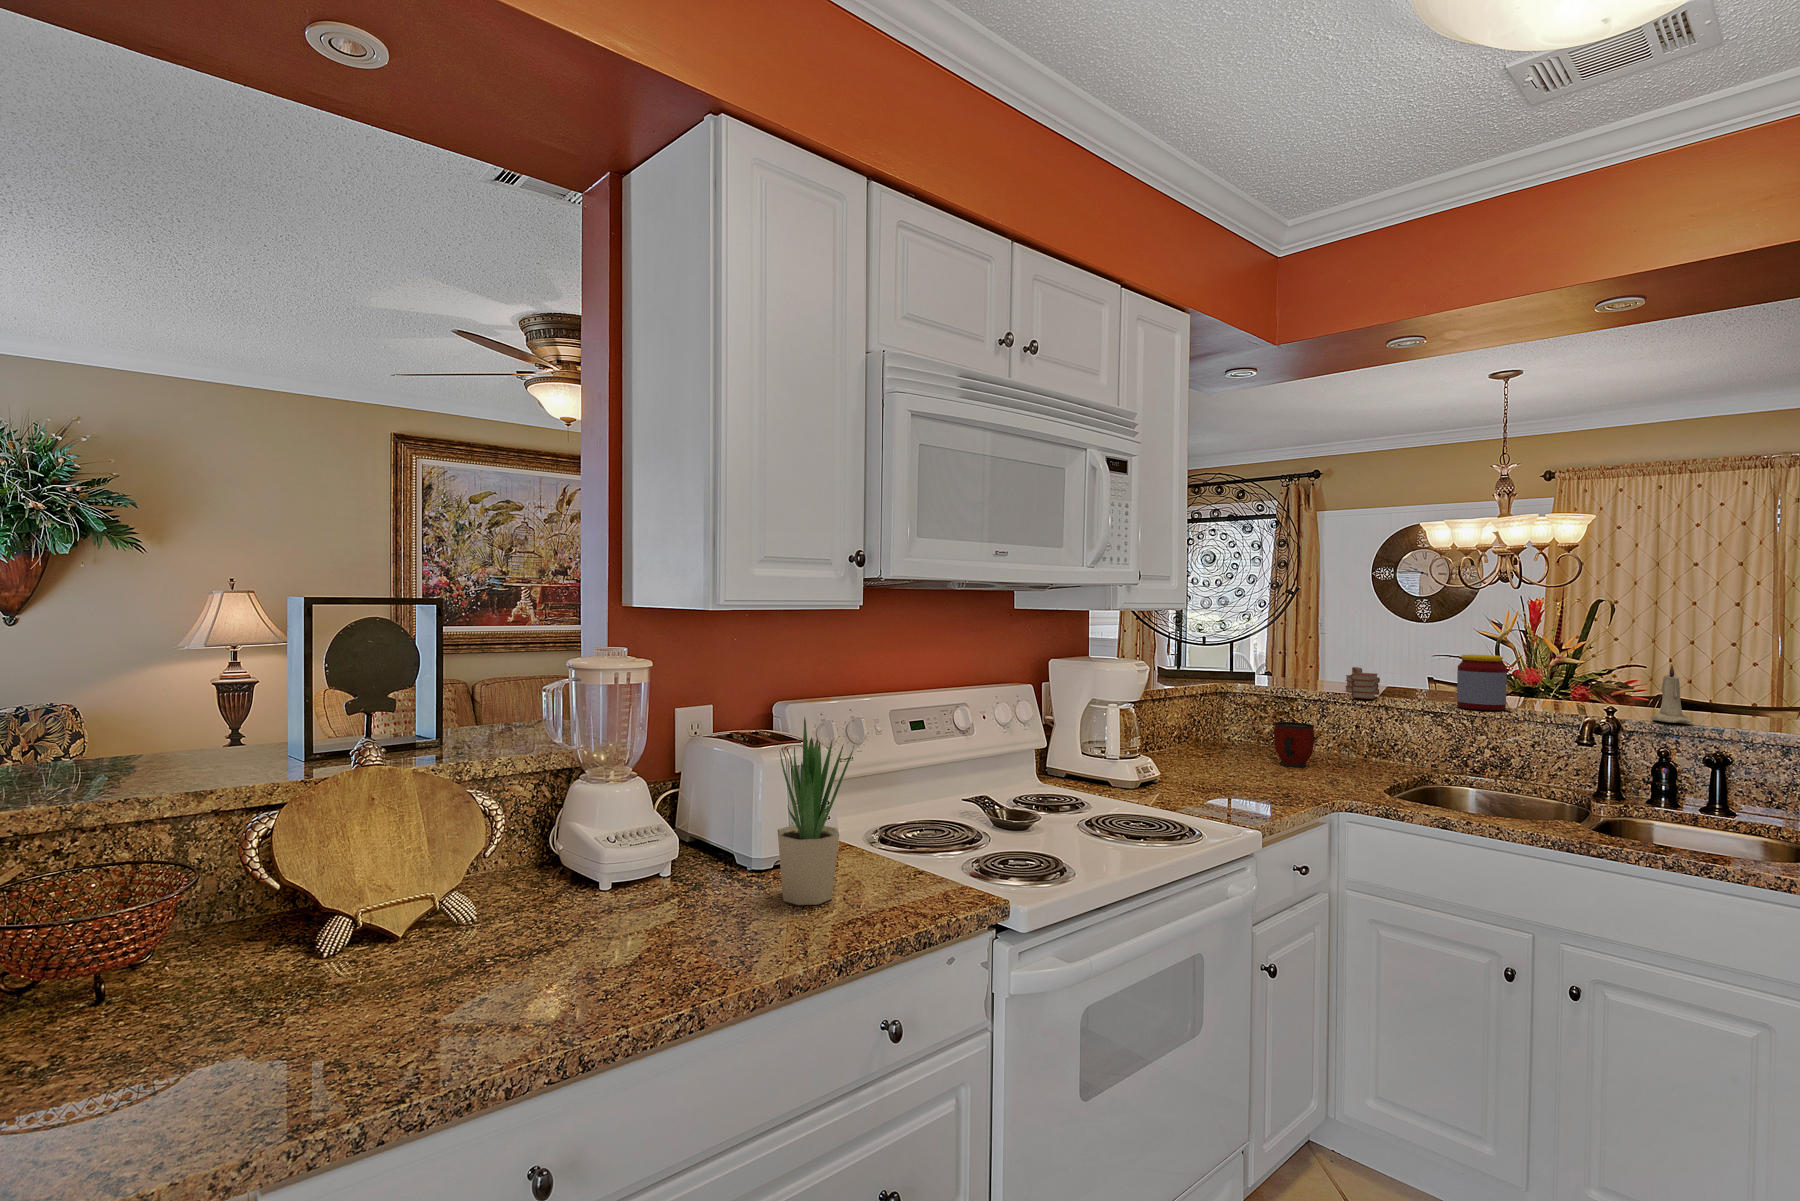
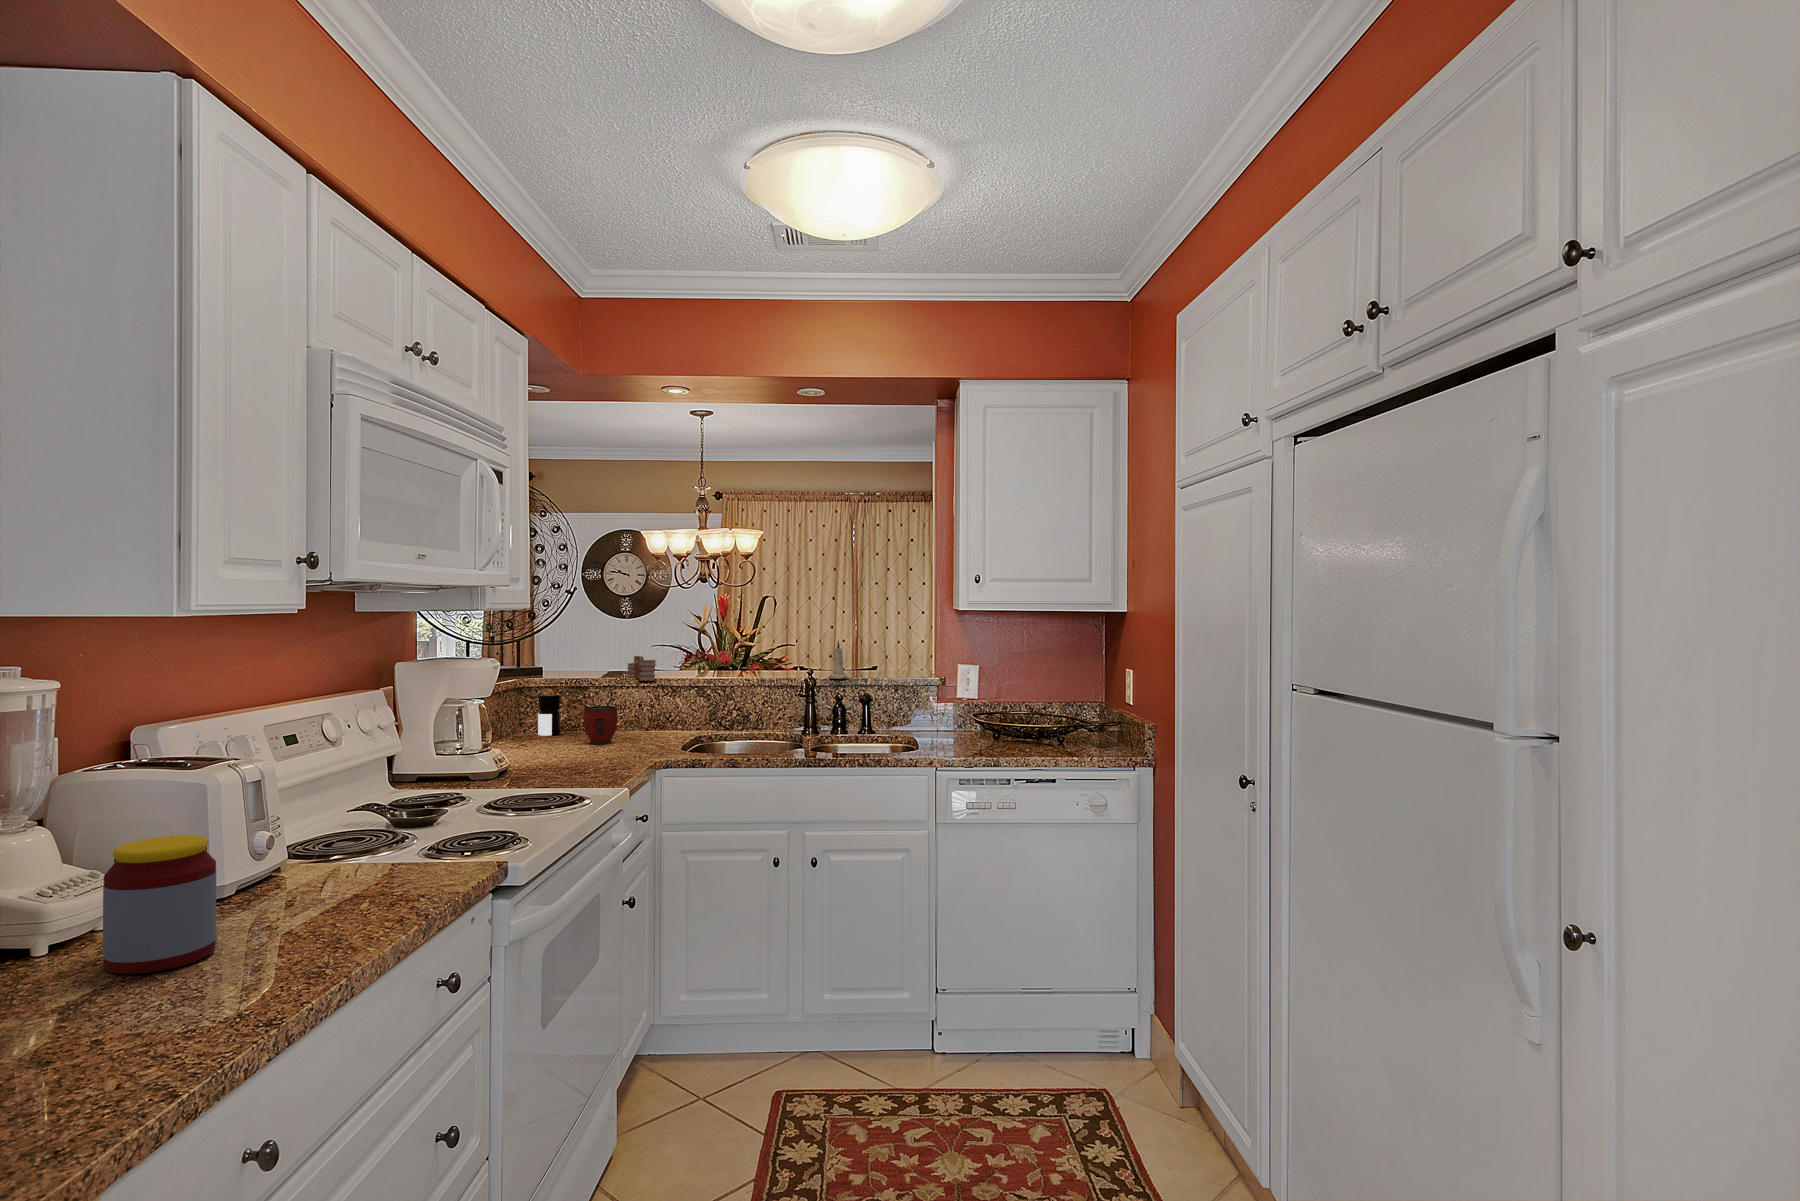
jar: present [1457,654,1507,710] -> present [103,835,216,974]
bottle: none [1236,703,1261,748] -> present [538,695,561,736]
potted plant: present [778,718,853,905] -> none [272,723,360,911]

